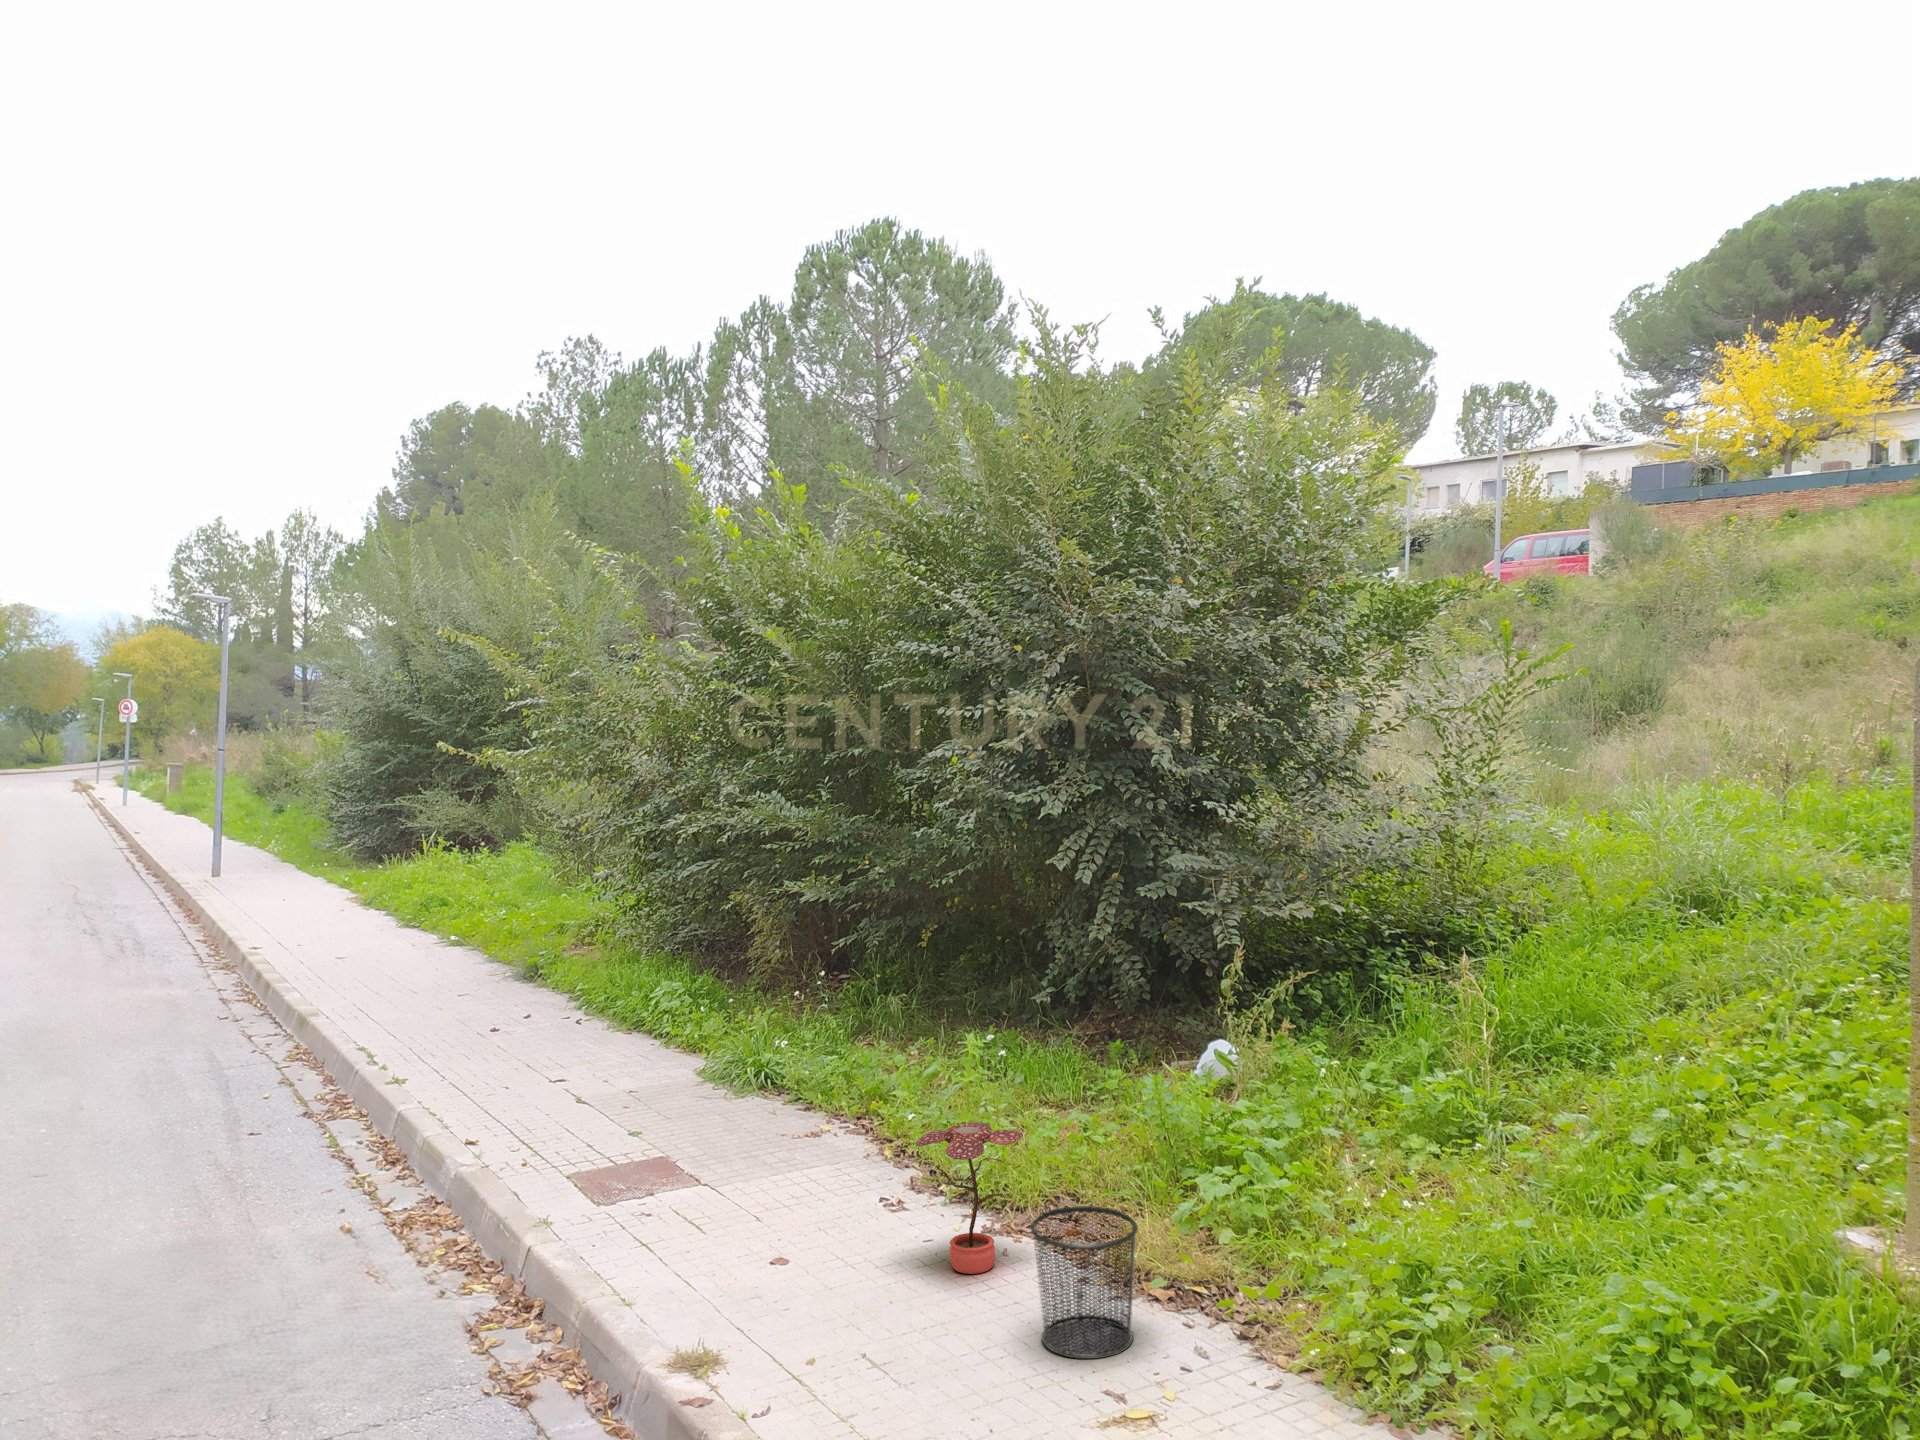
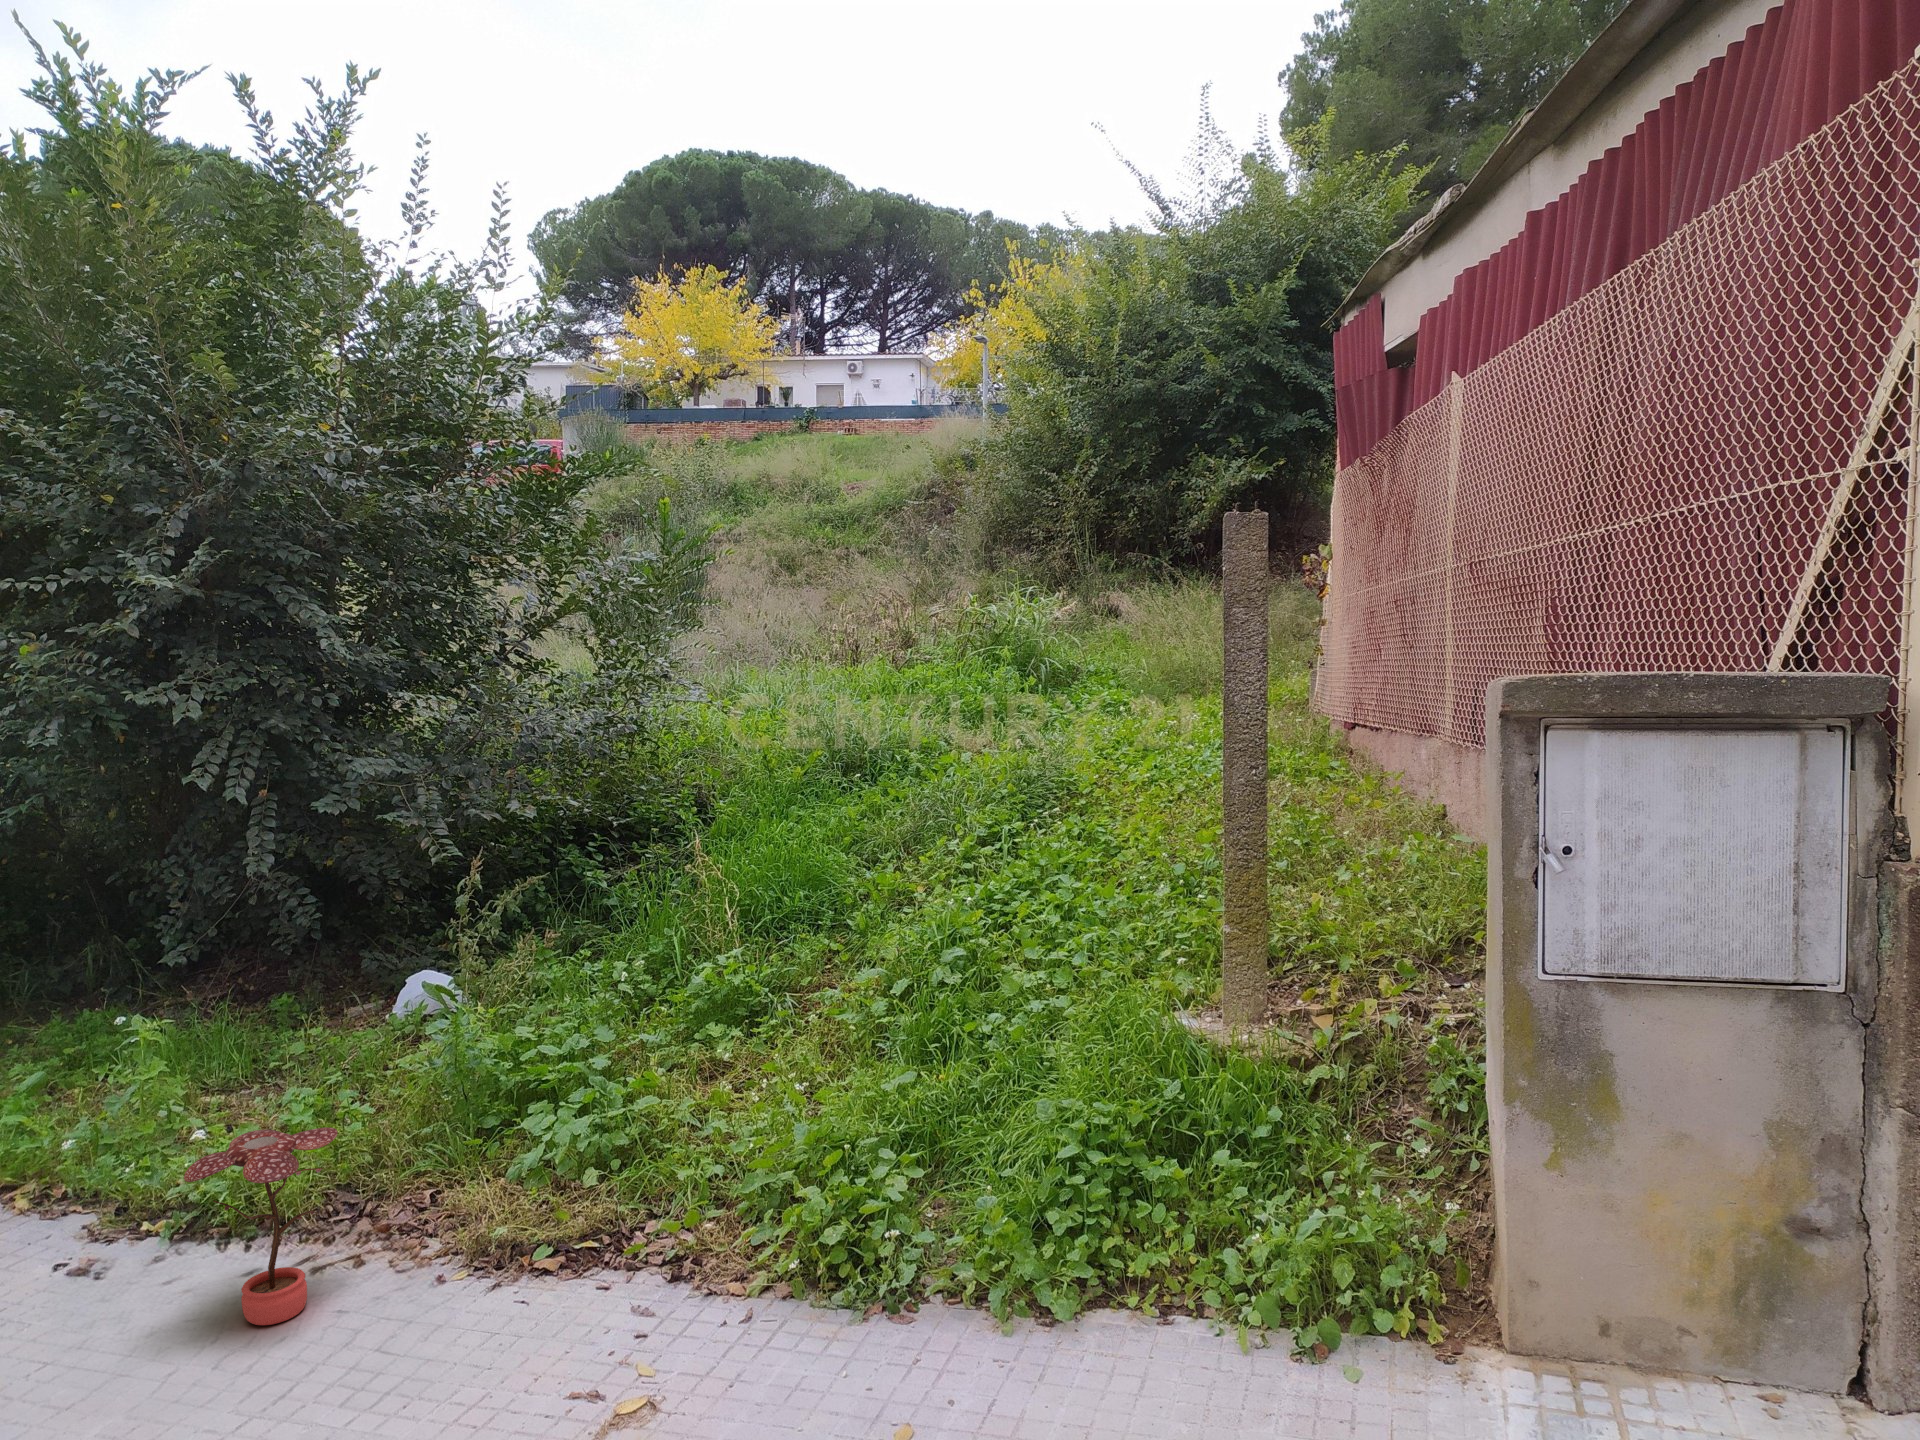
waste bin: present [1030,1206,1138,1359] -> none [426,1185,562,1374]

